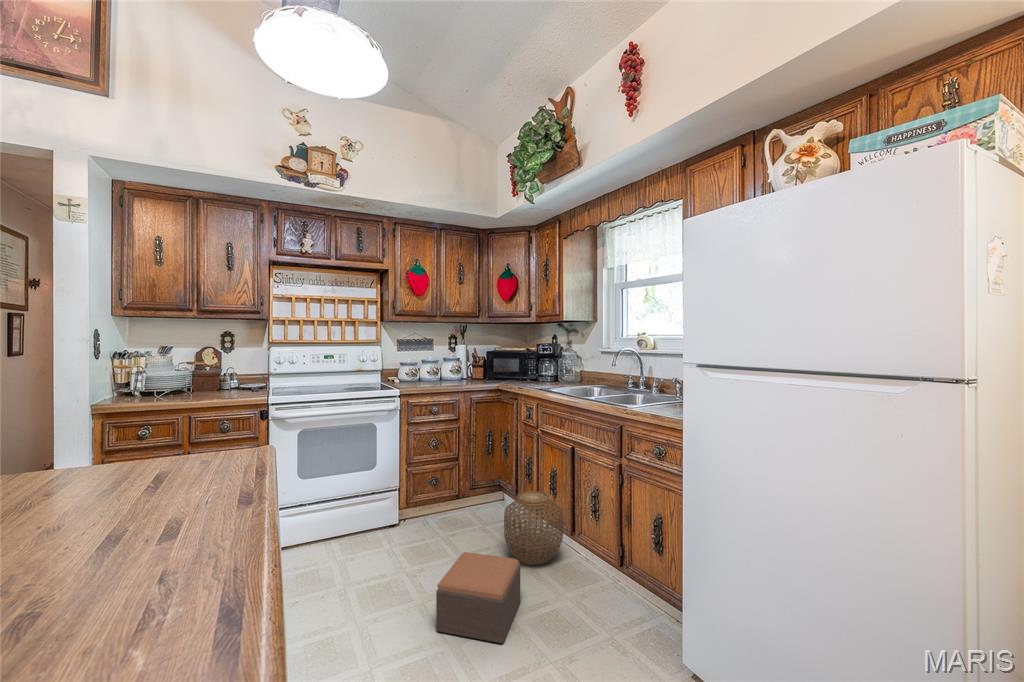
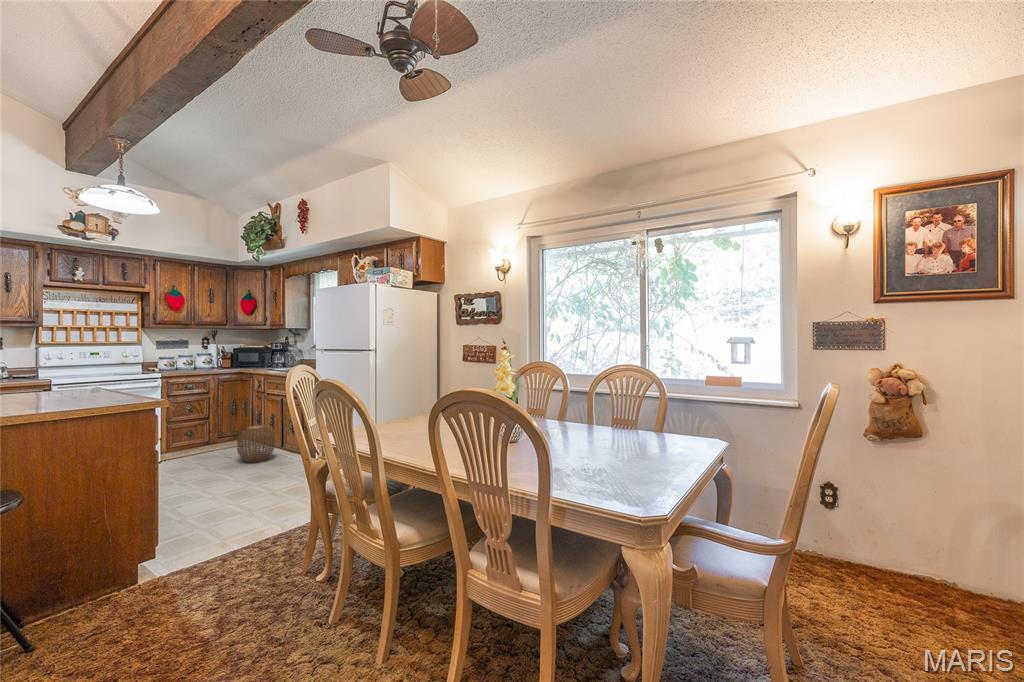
footstool: present [436,552,520,643] -> none [190,451,242,486]

